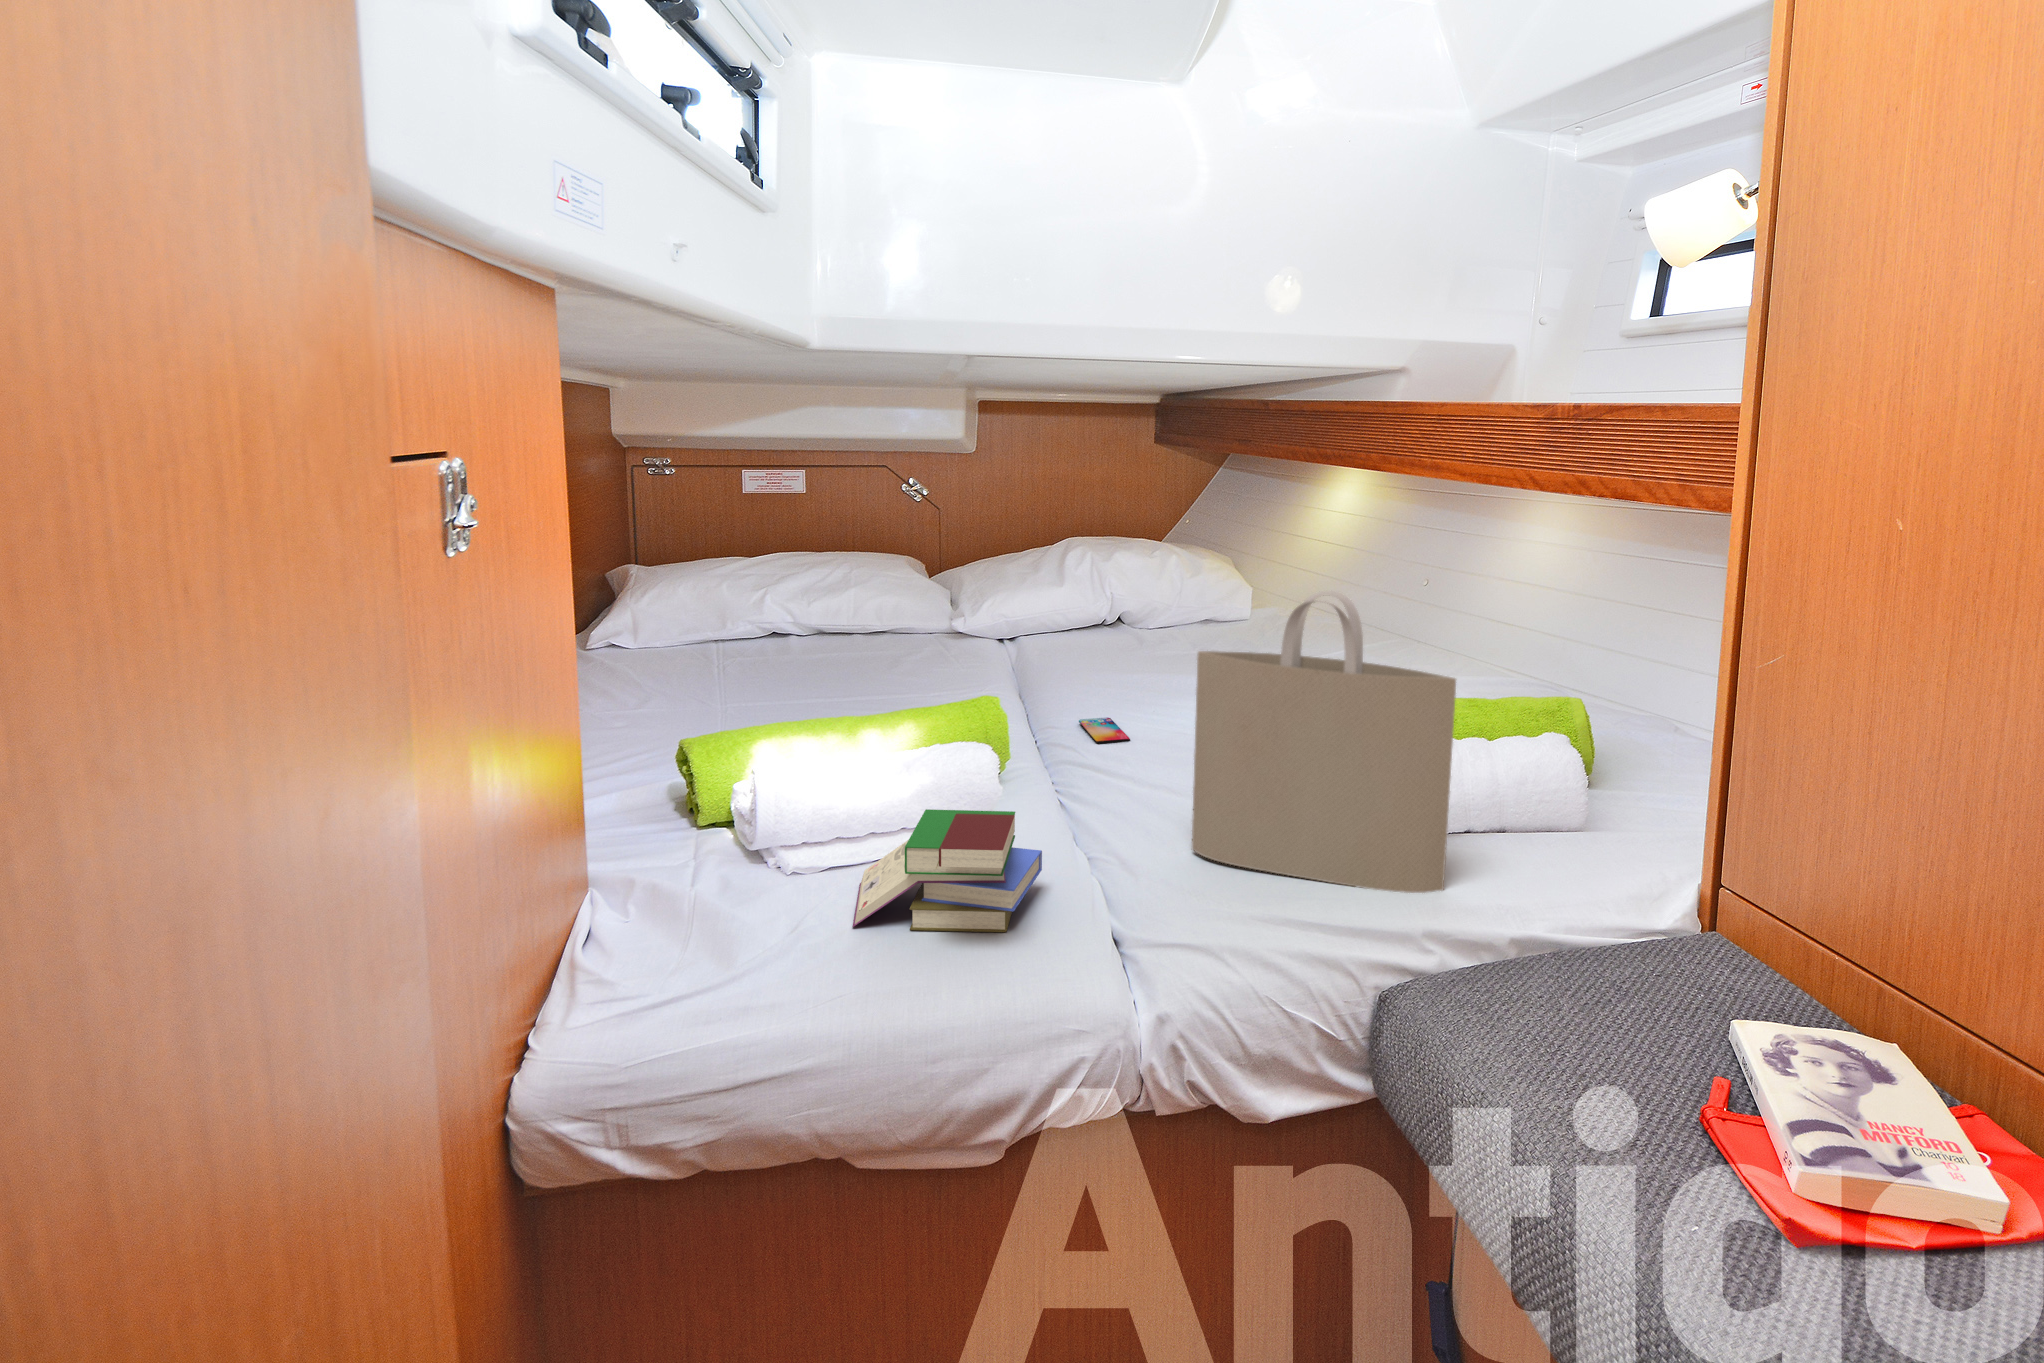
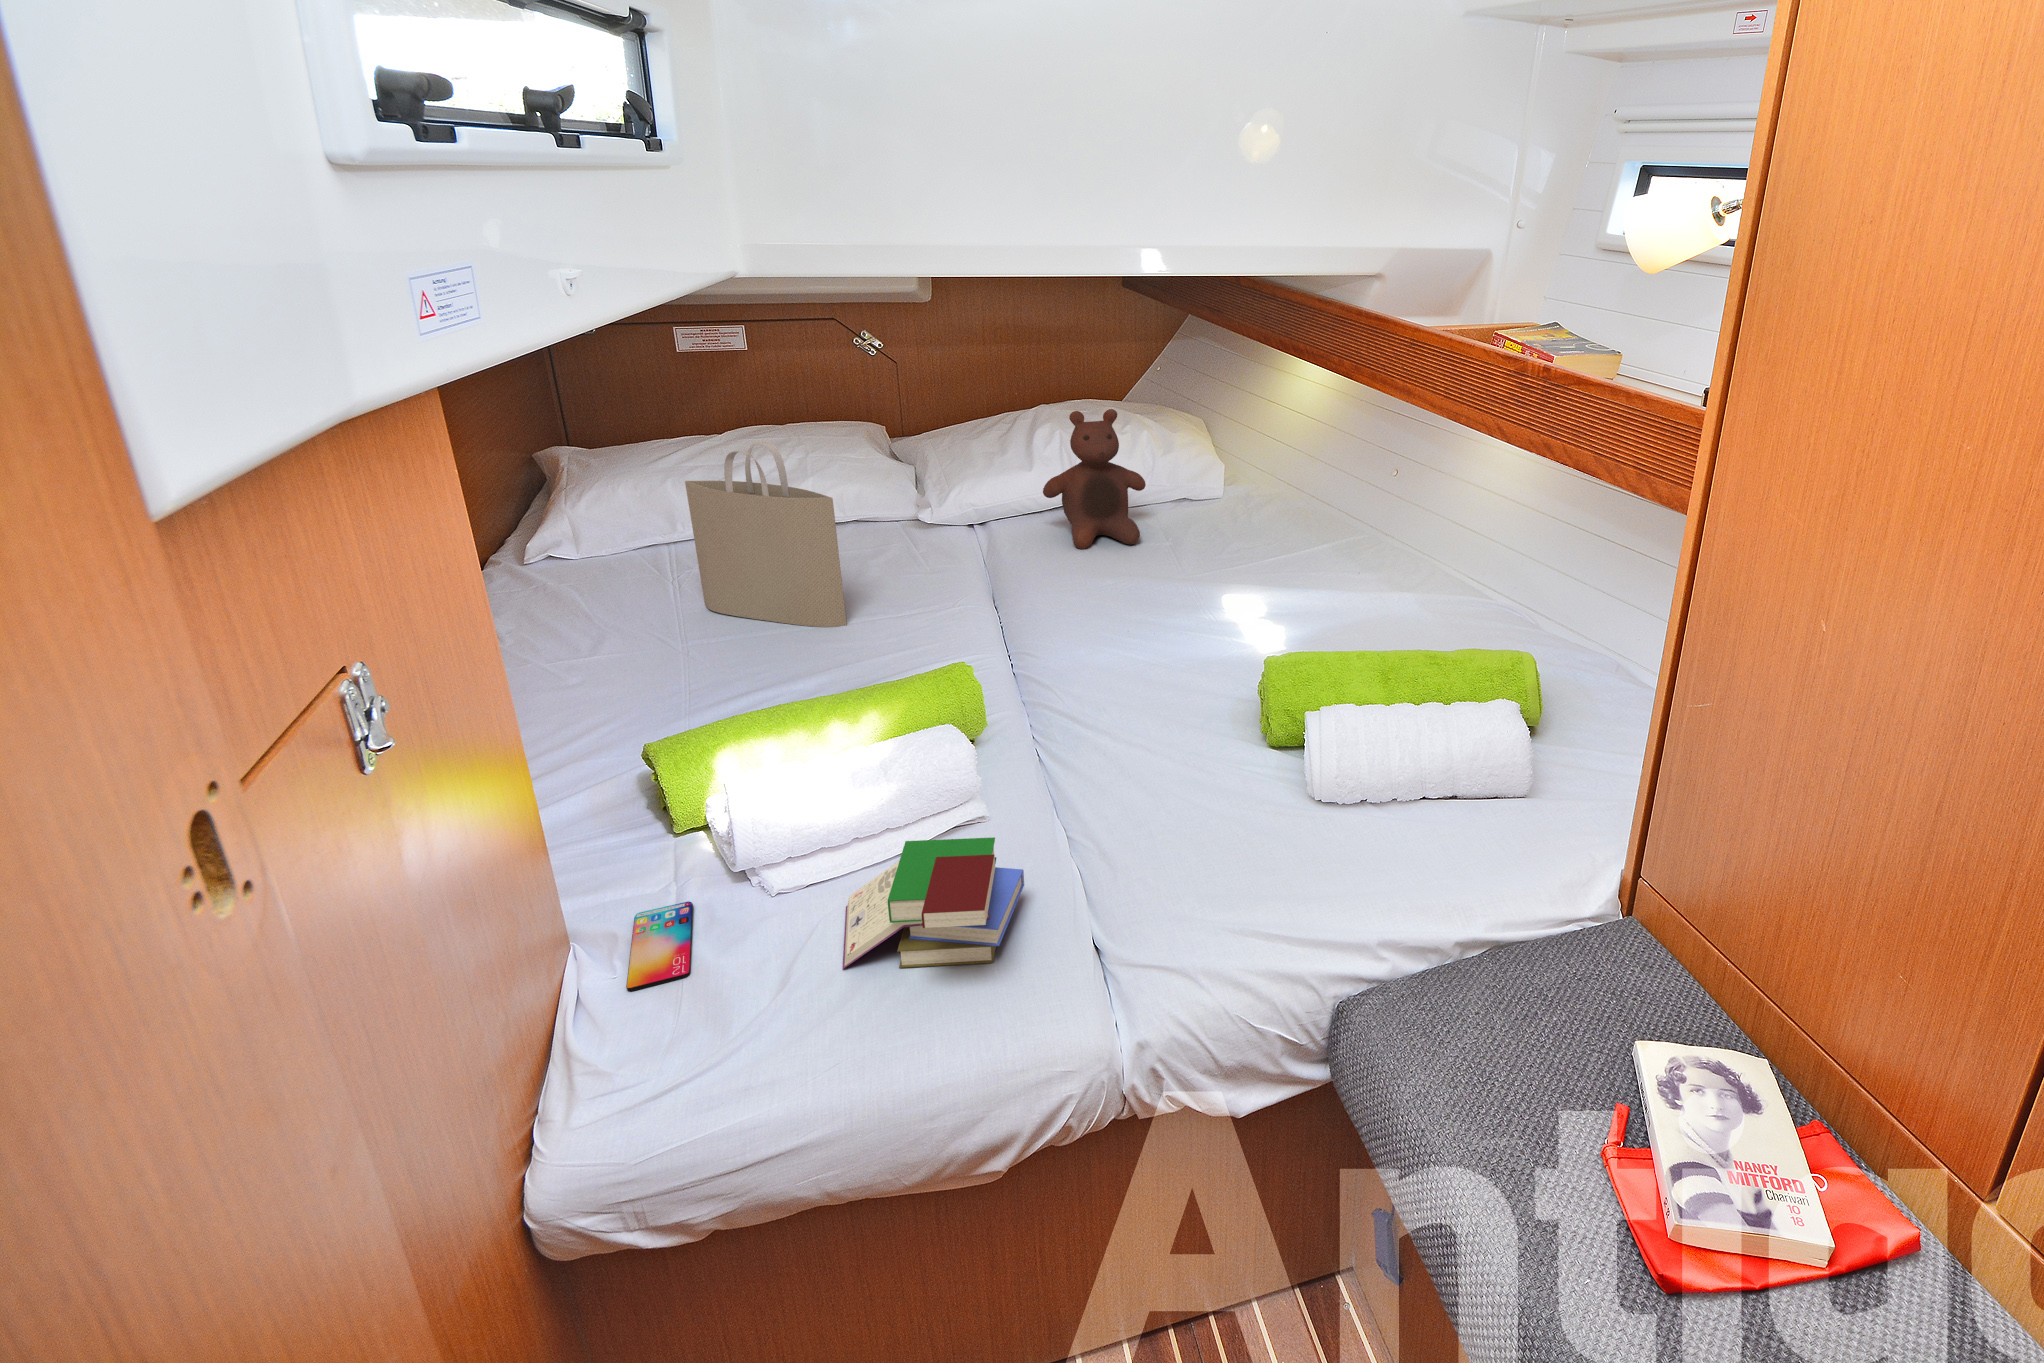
stuffed bear: none [1072,524,1173,658] -> present [1043,409,1146,549]
tote bag: present [1192,591,1456,893] -> present [685,441,847,627]
smartphone: present [1079,718,1130,744] -> present [626,901,693,991]

